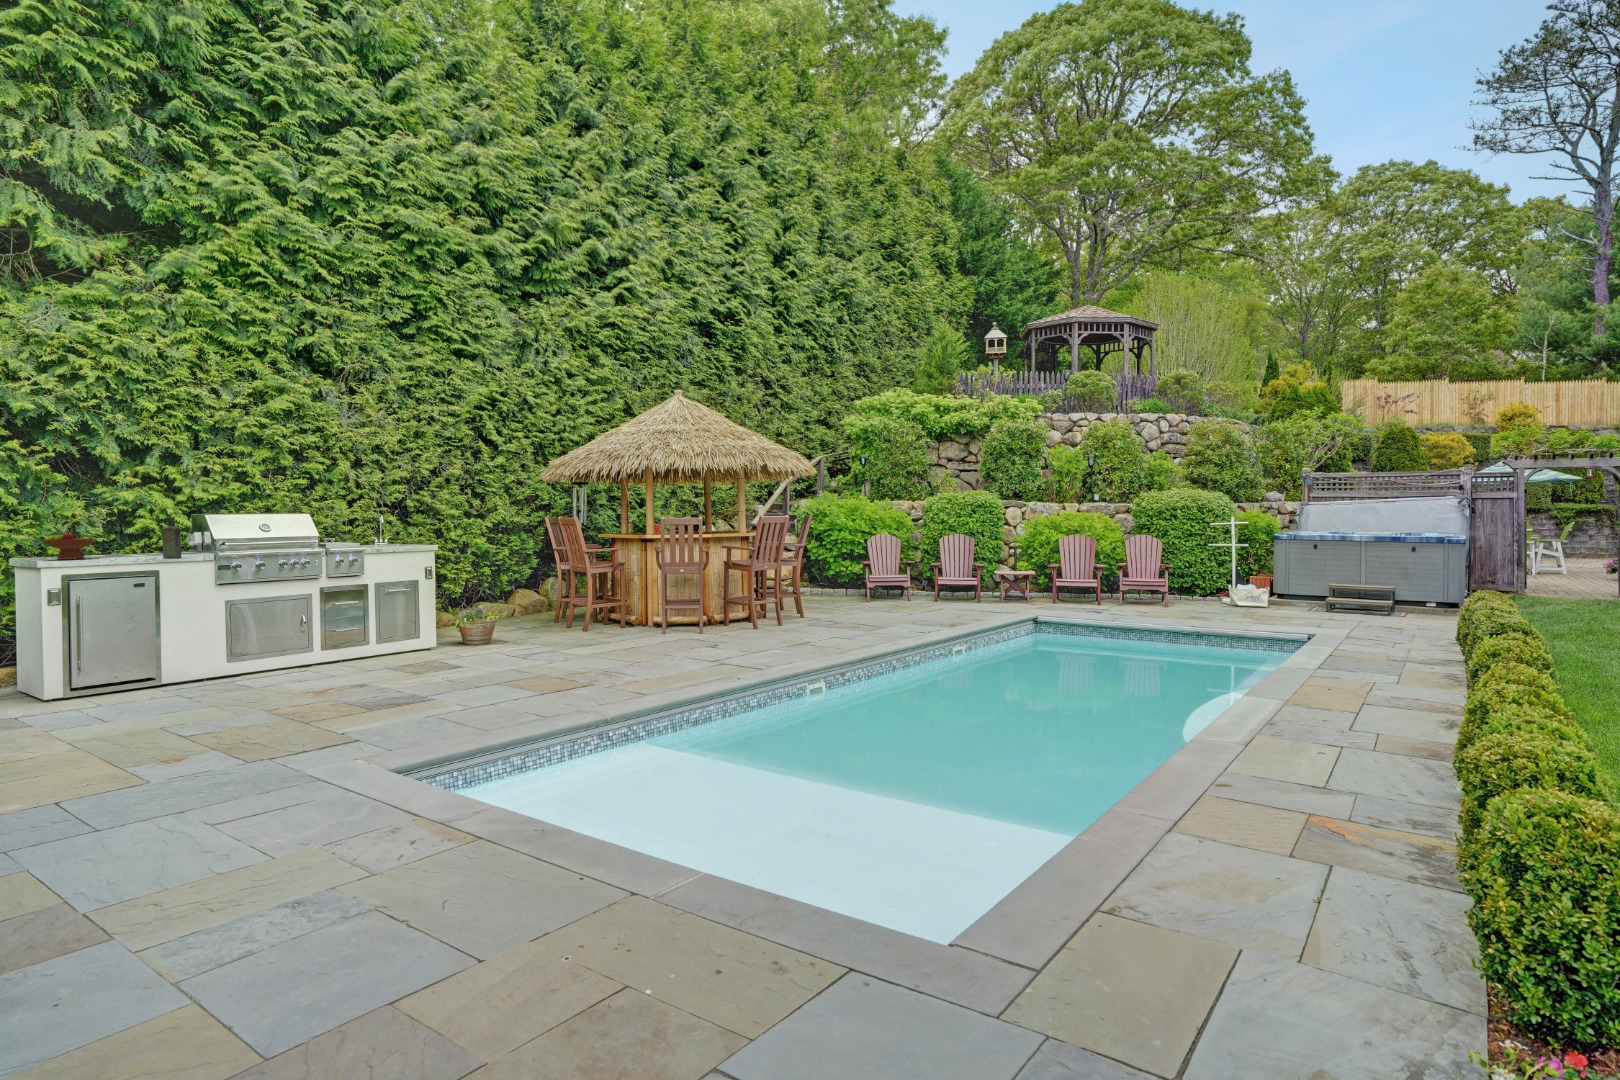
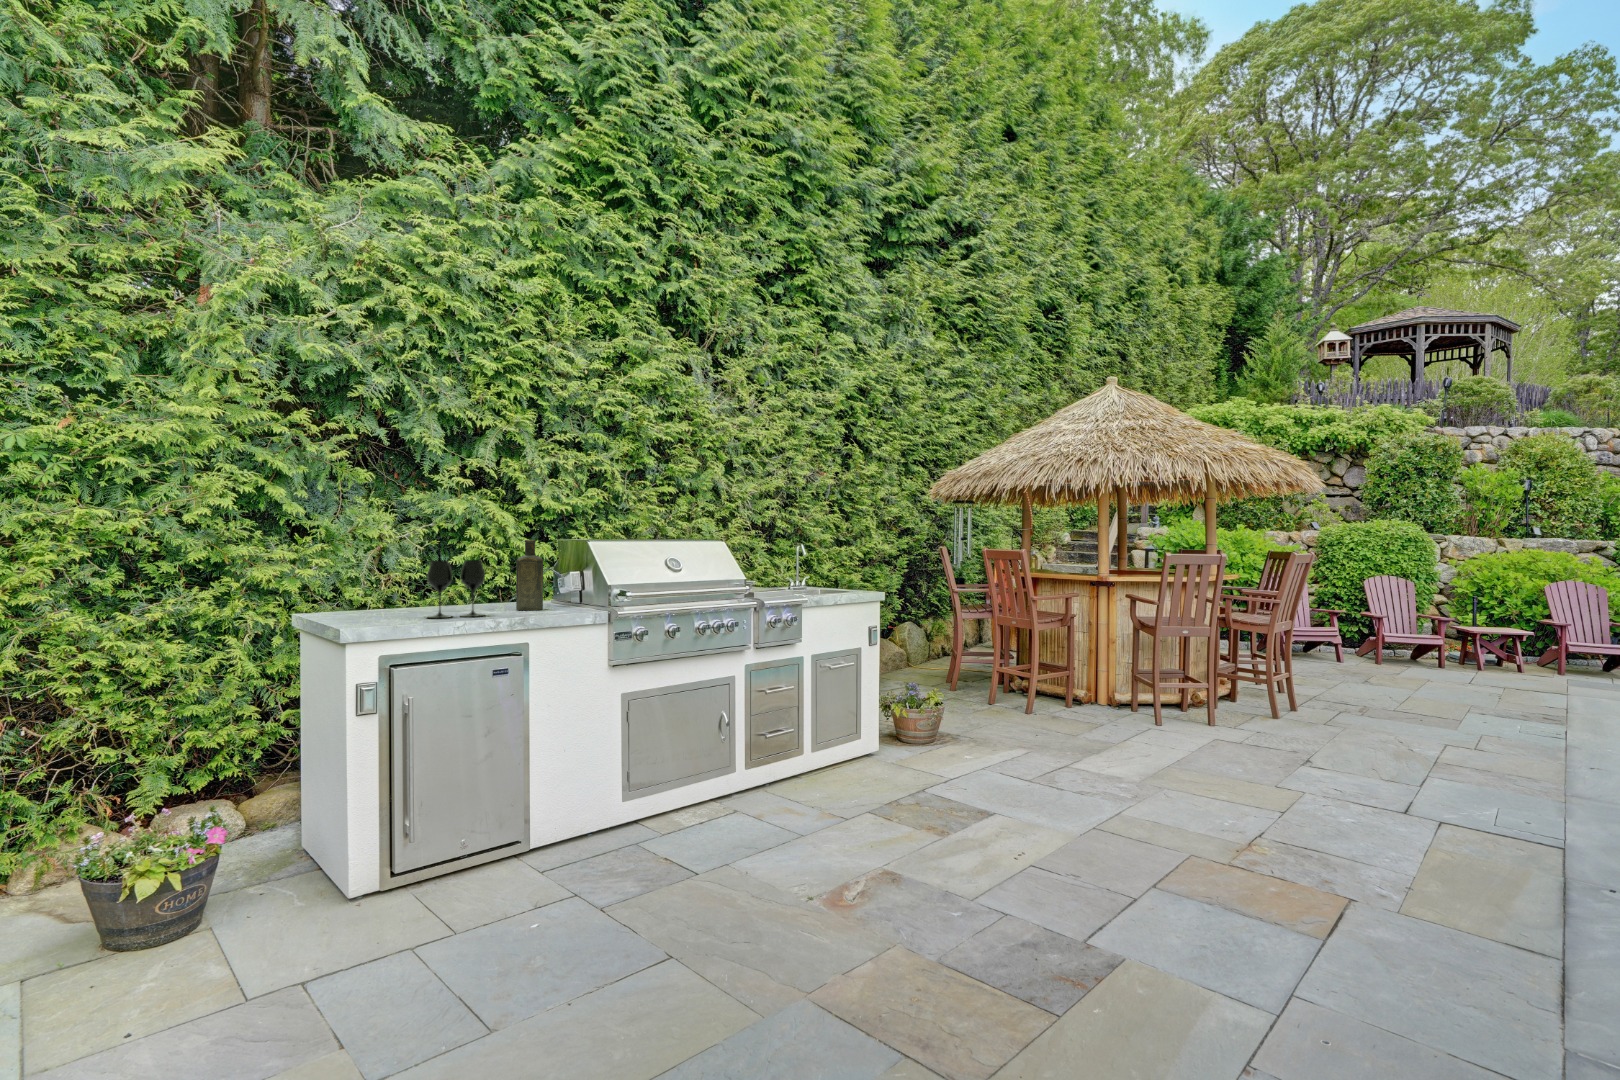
wine glass: none [99,529,139,562] -> present [427,560,485,618]
fruit bowl: present [43,532,96,560] -> none [333,560,411,605]

